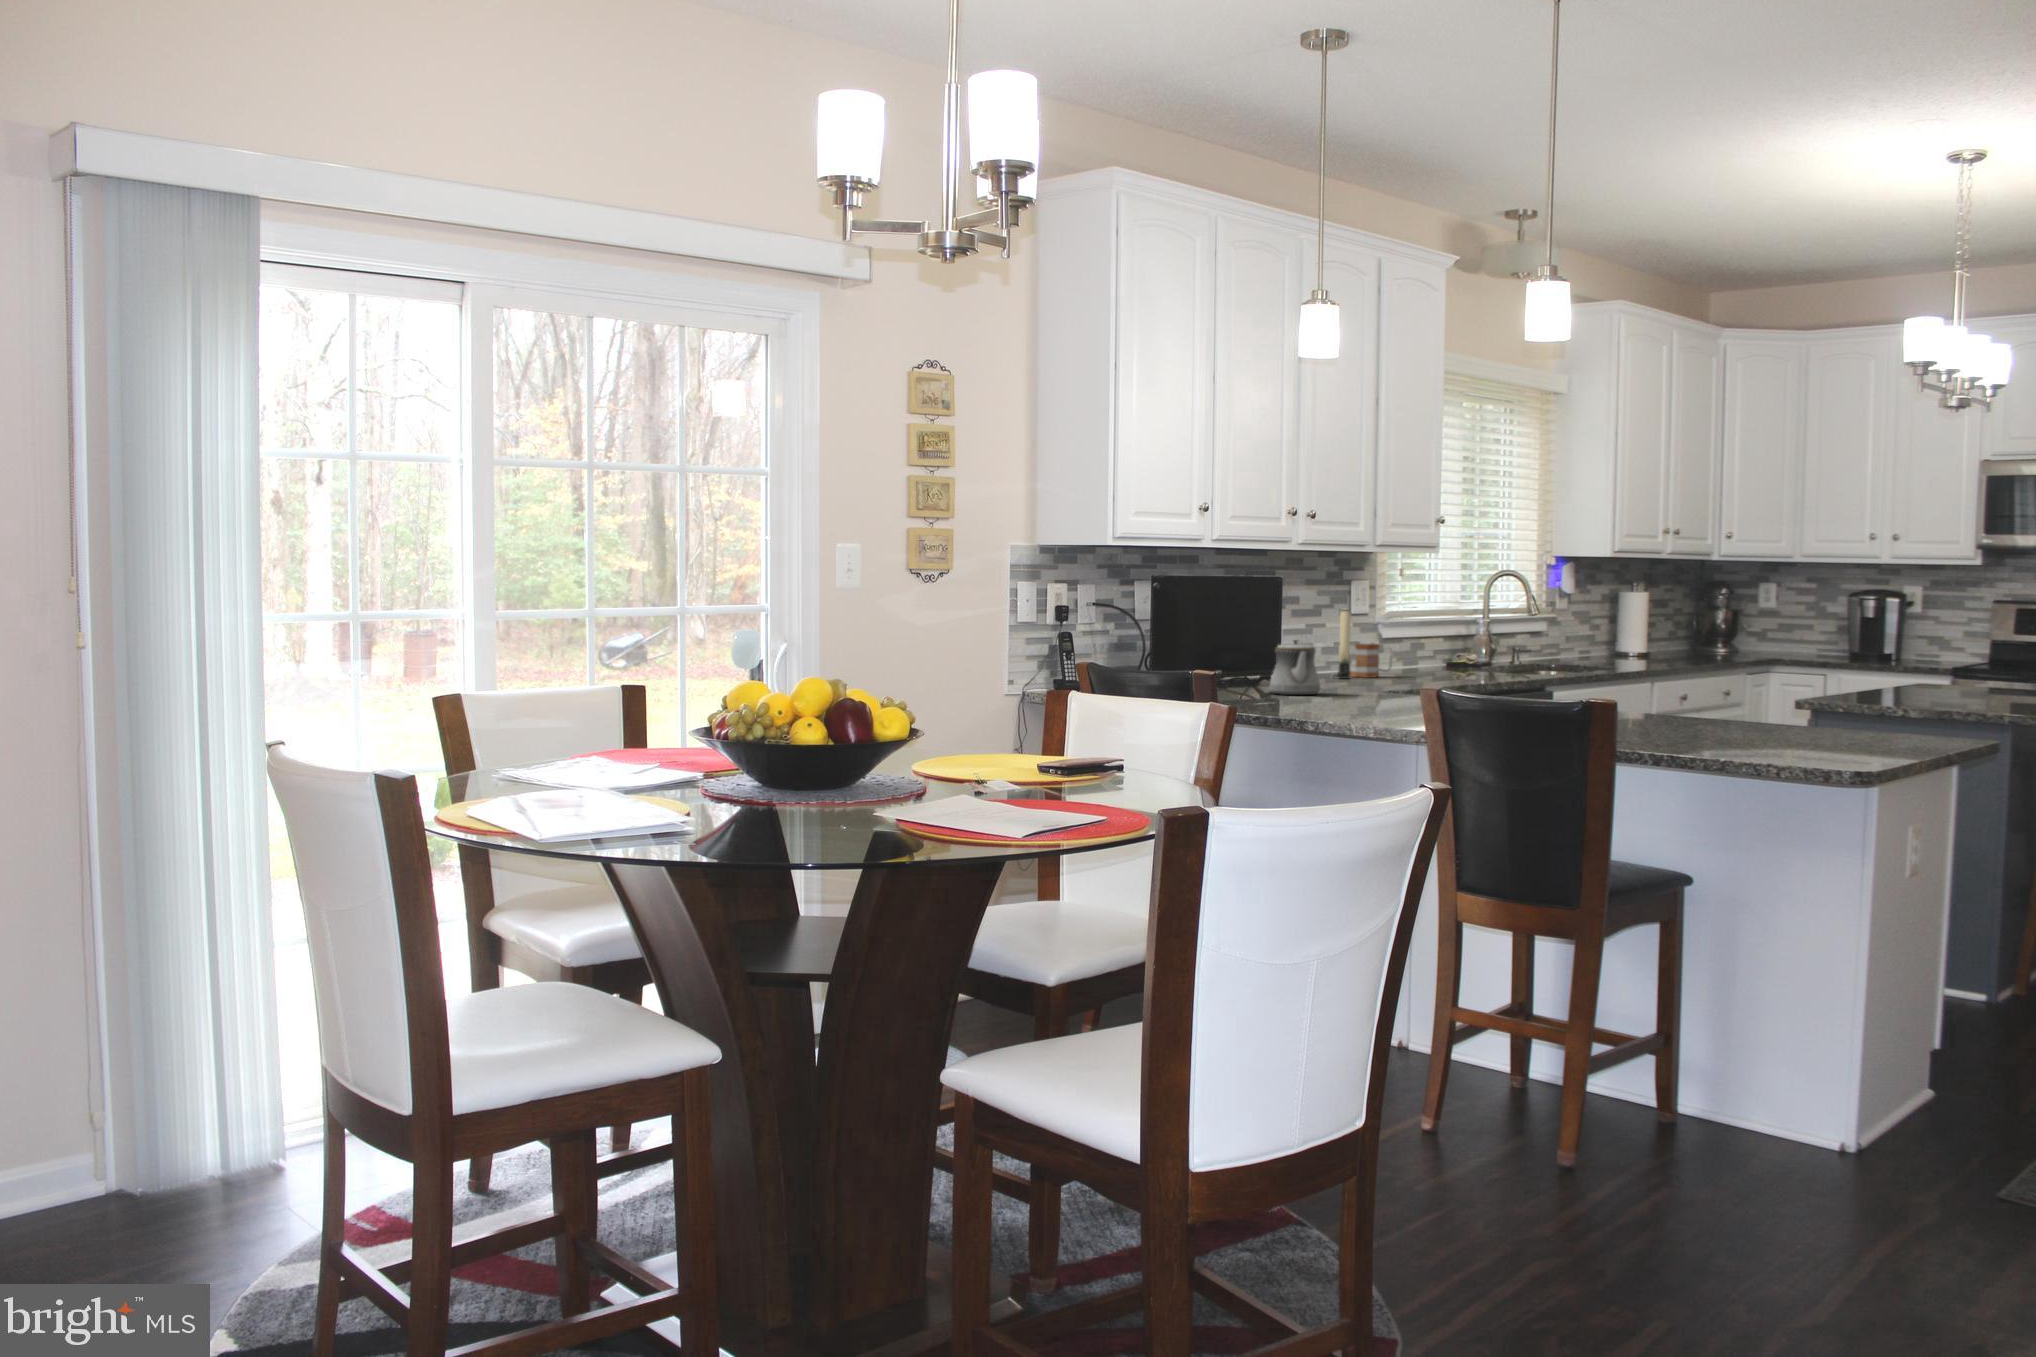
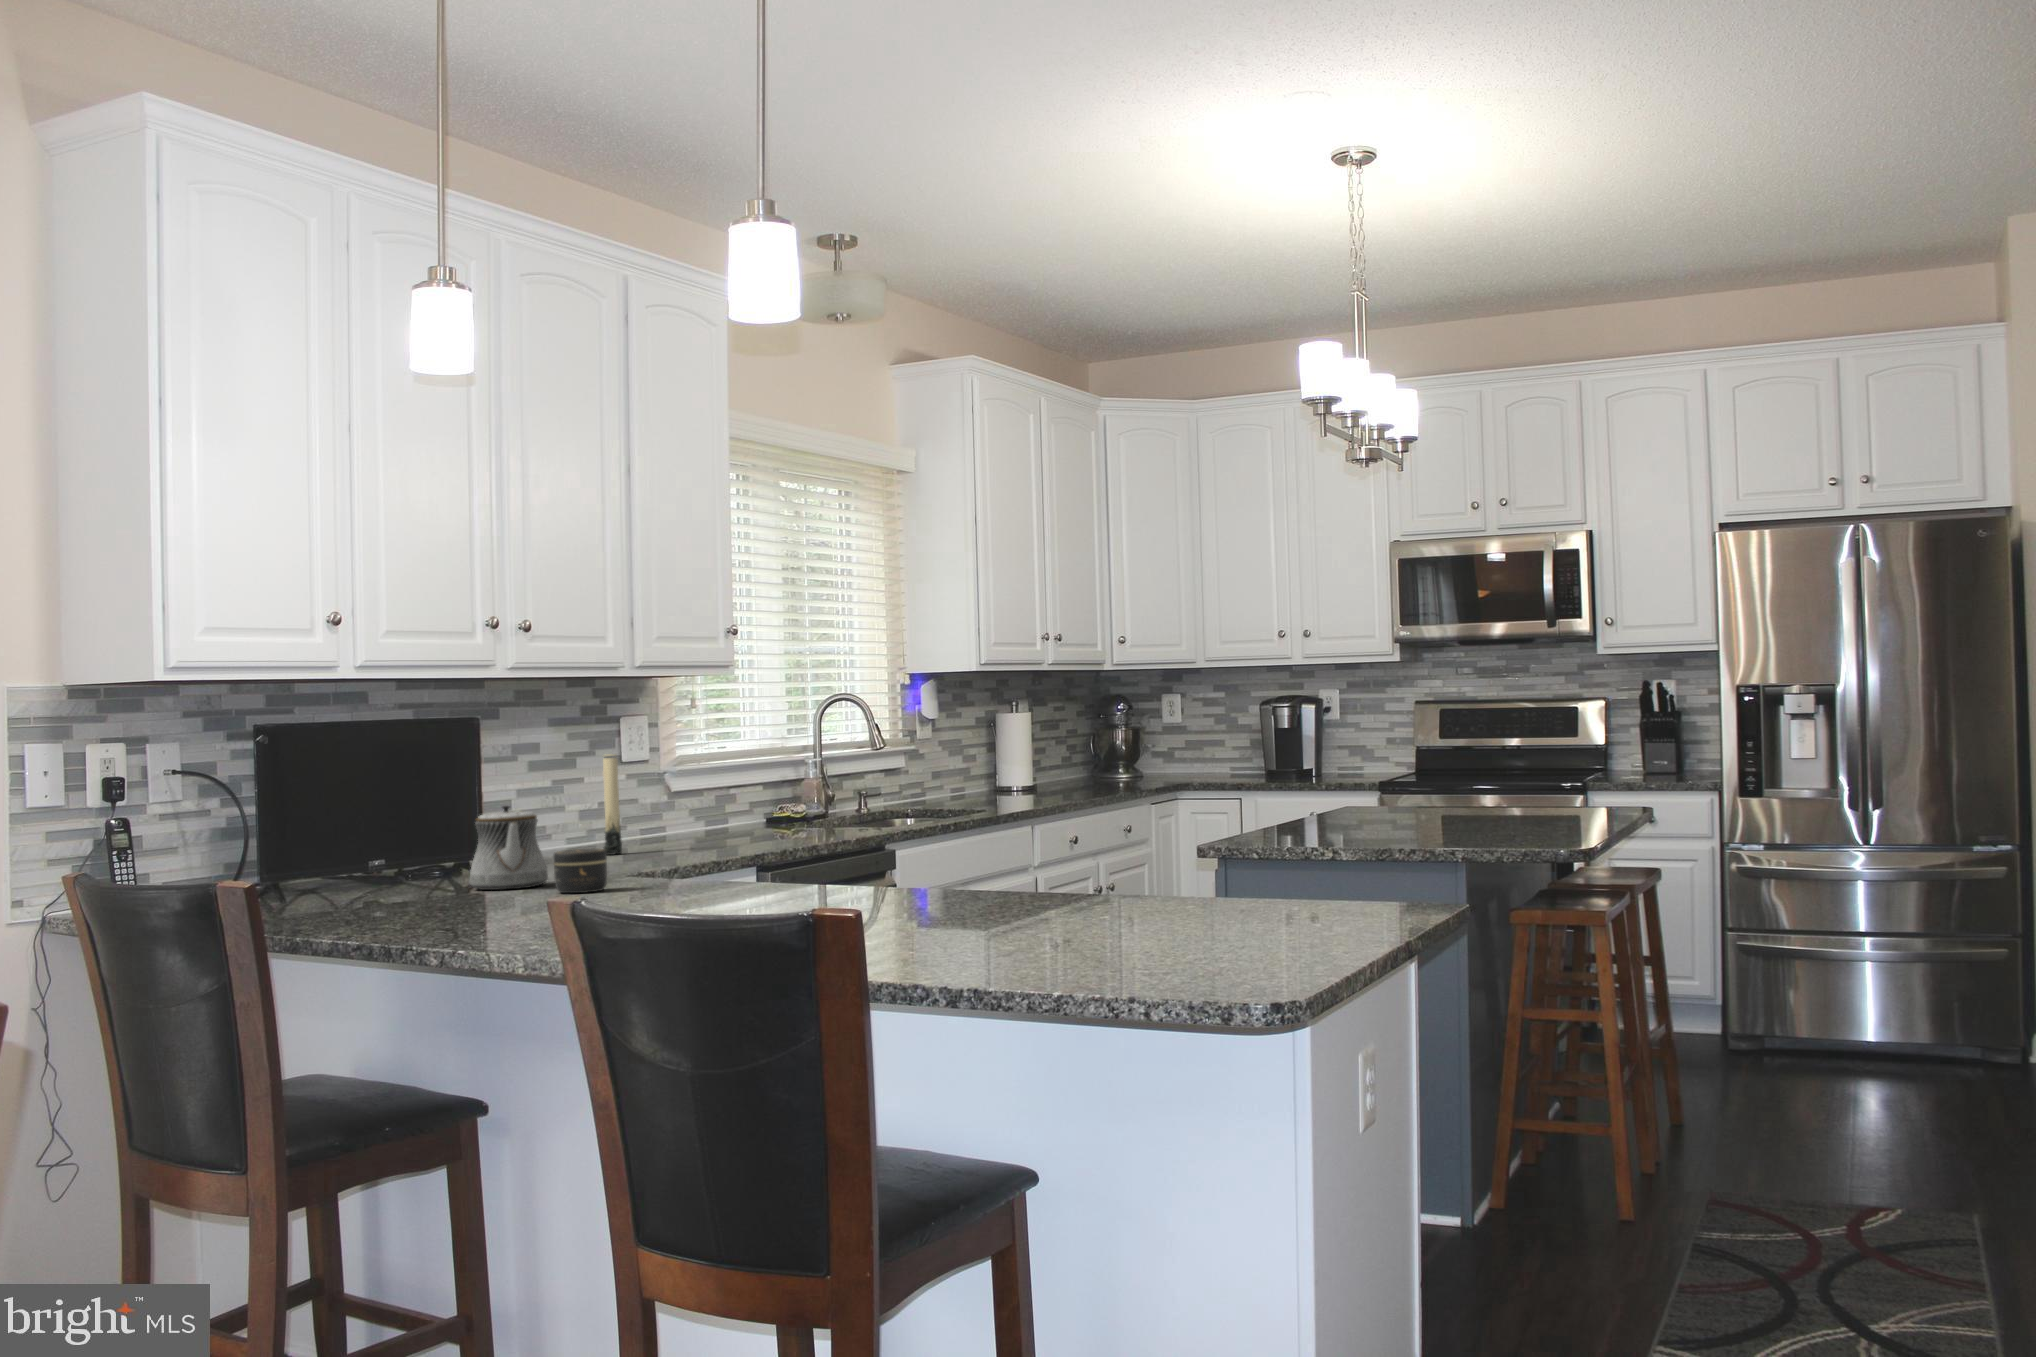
mug: present [1350,644,1393,678] -> none [623,801,684,851]
jar: none [1332,672,1367,701] -> present [553,849,607,893]

